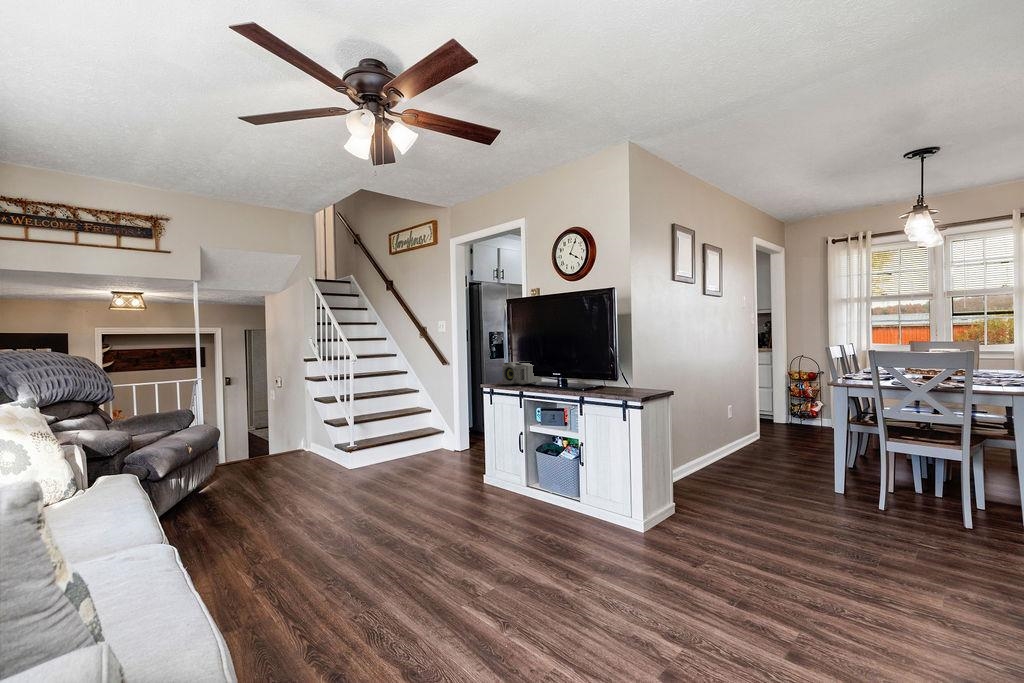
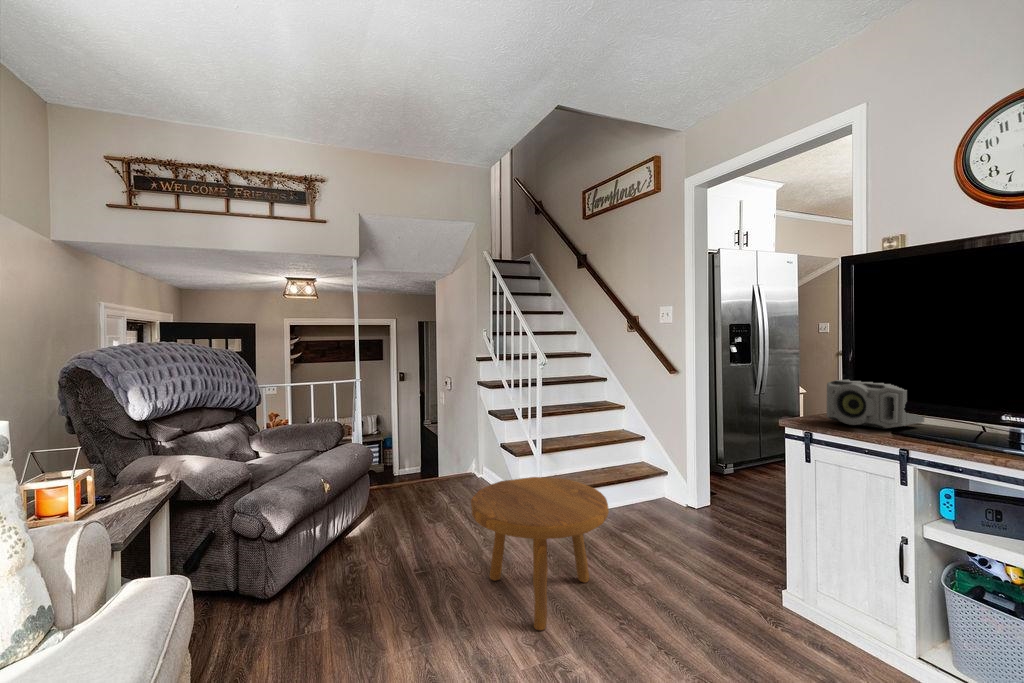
footstool: none [302,431,389,510] -> present [471,477,609,630]

